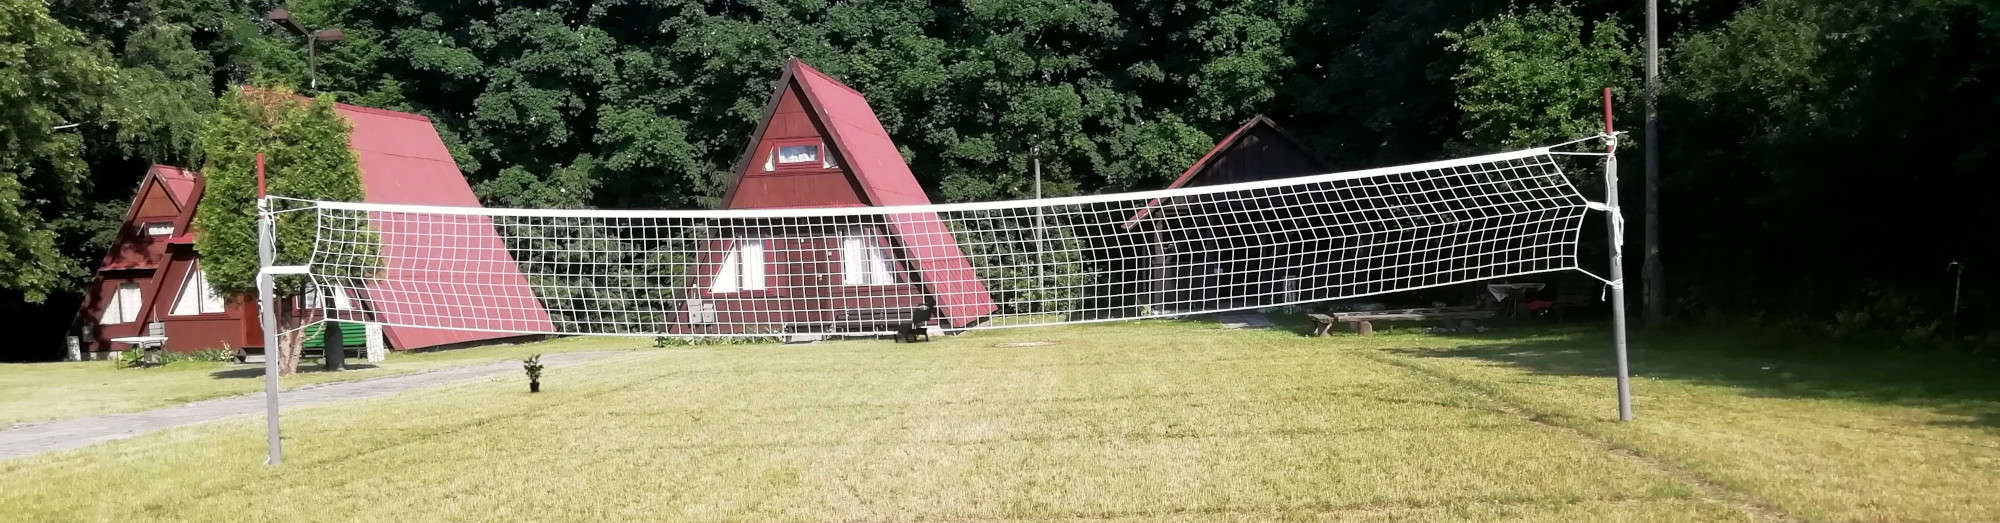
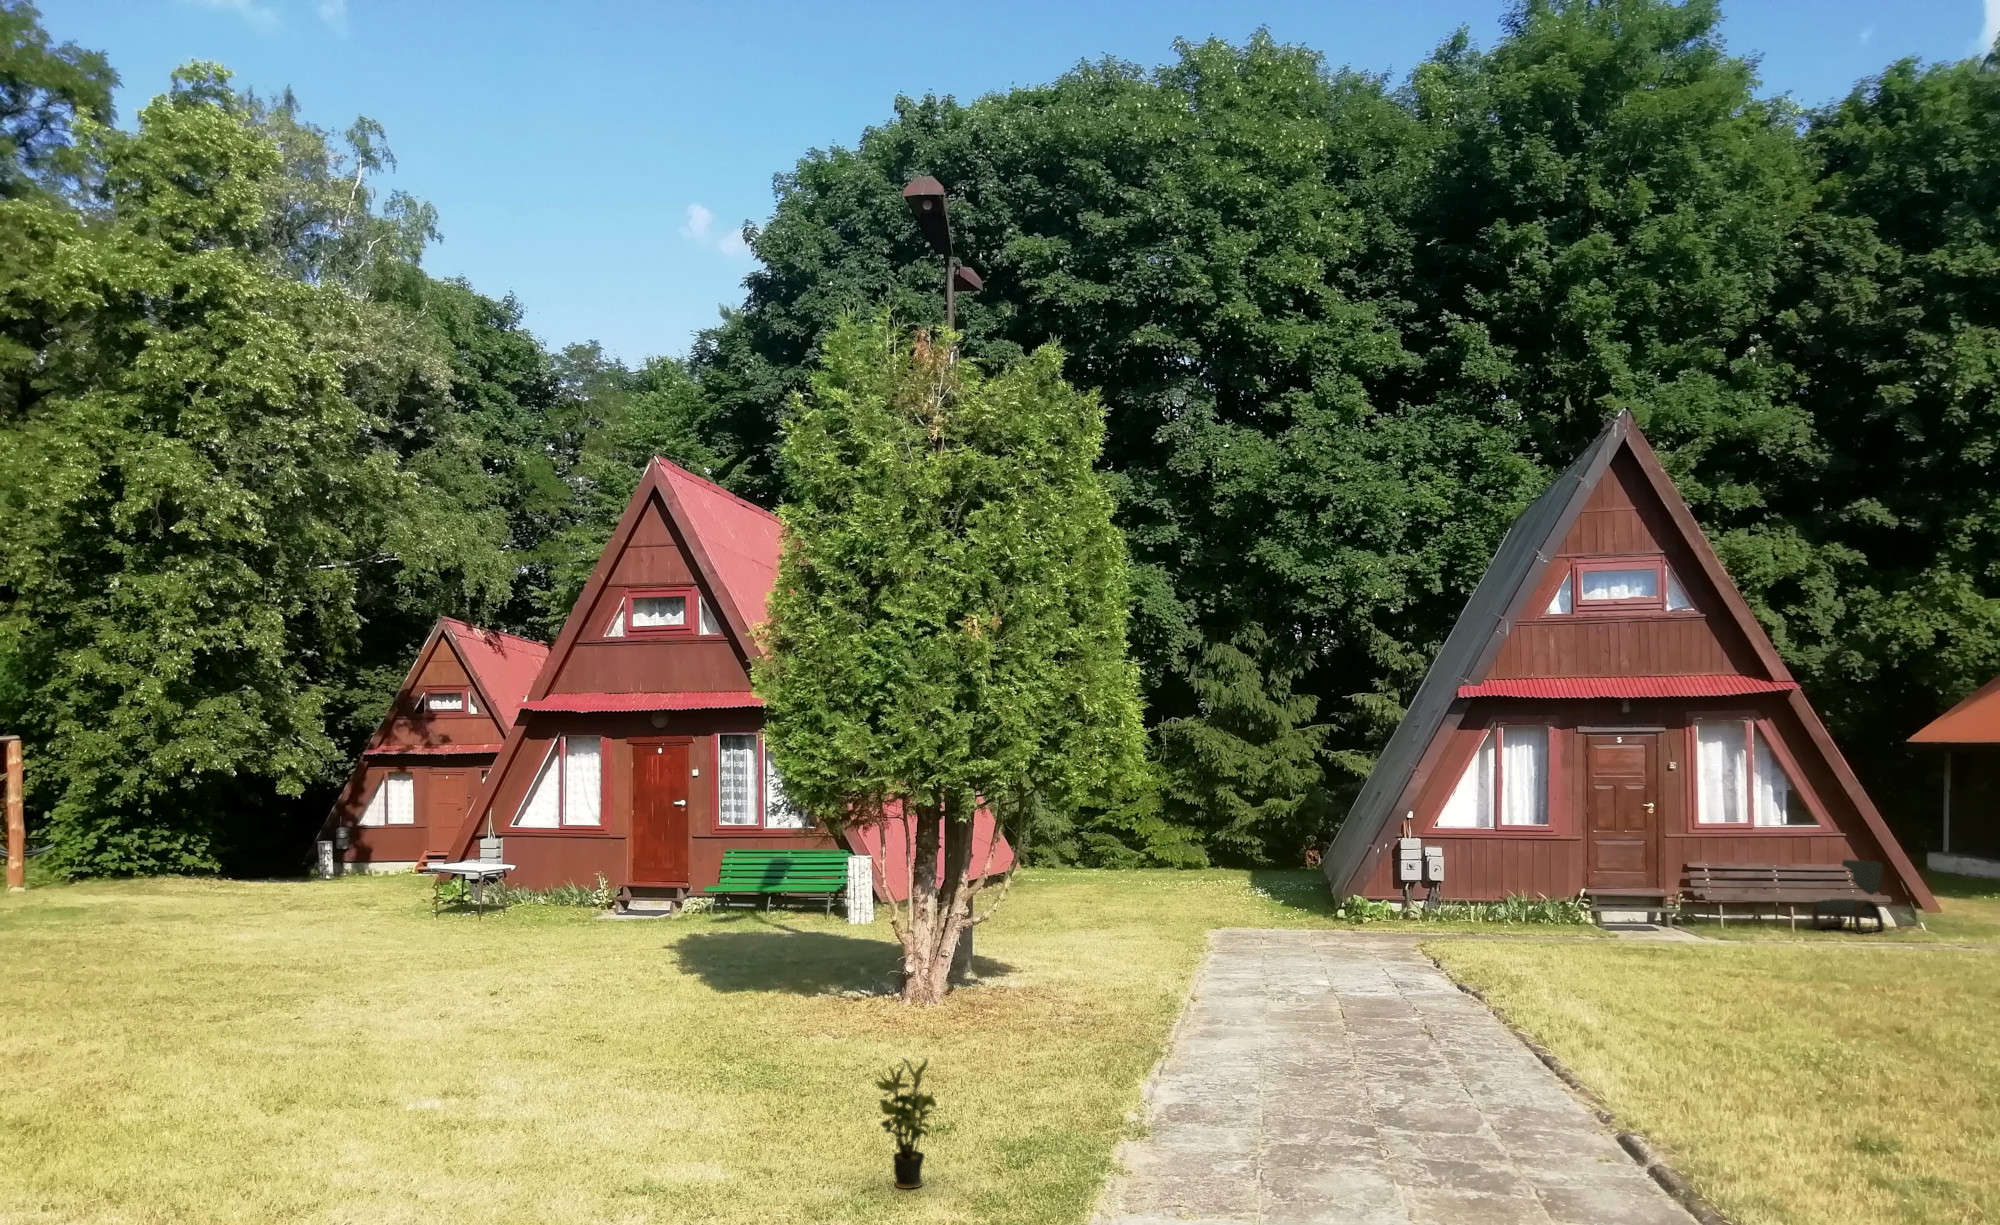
potted plant: present [523,354,544,392] -> present [876,1058,937,1189]

